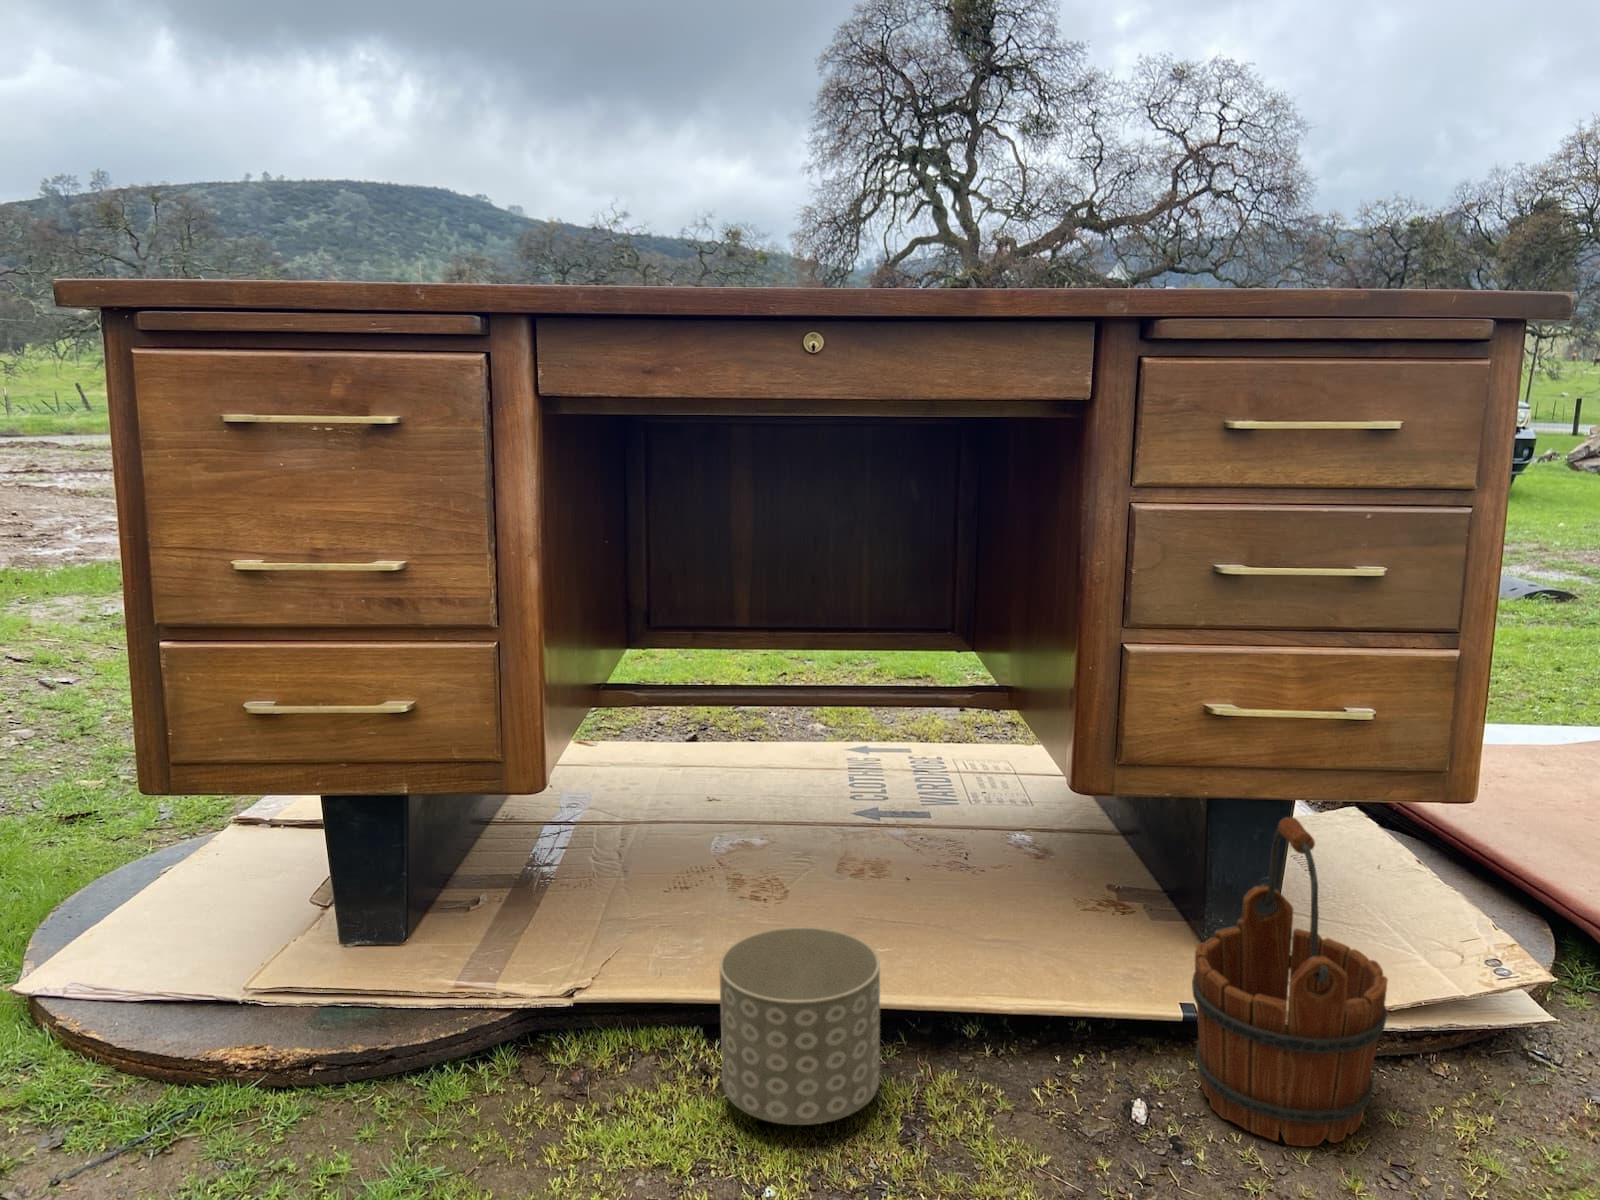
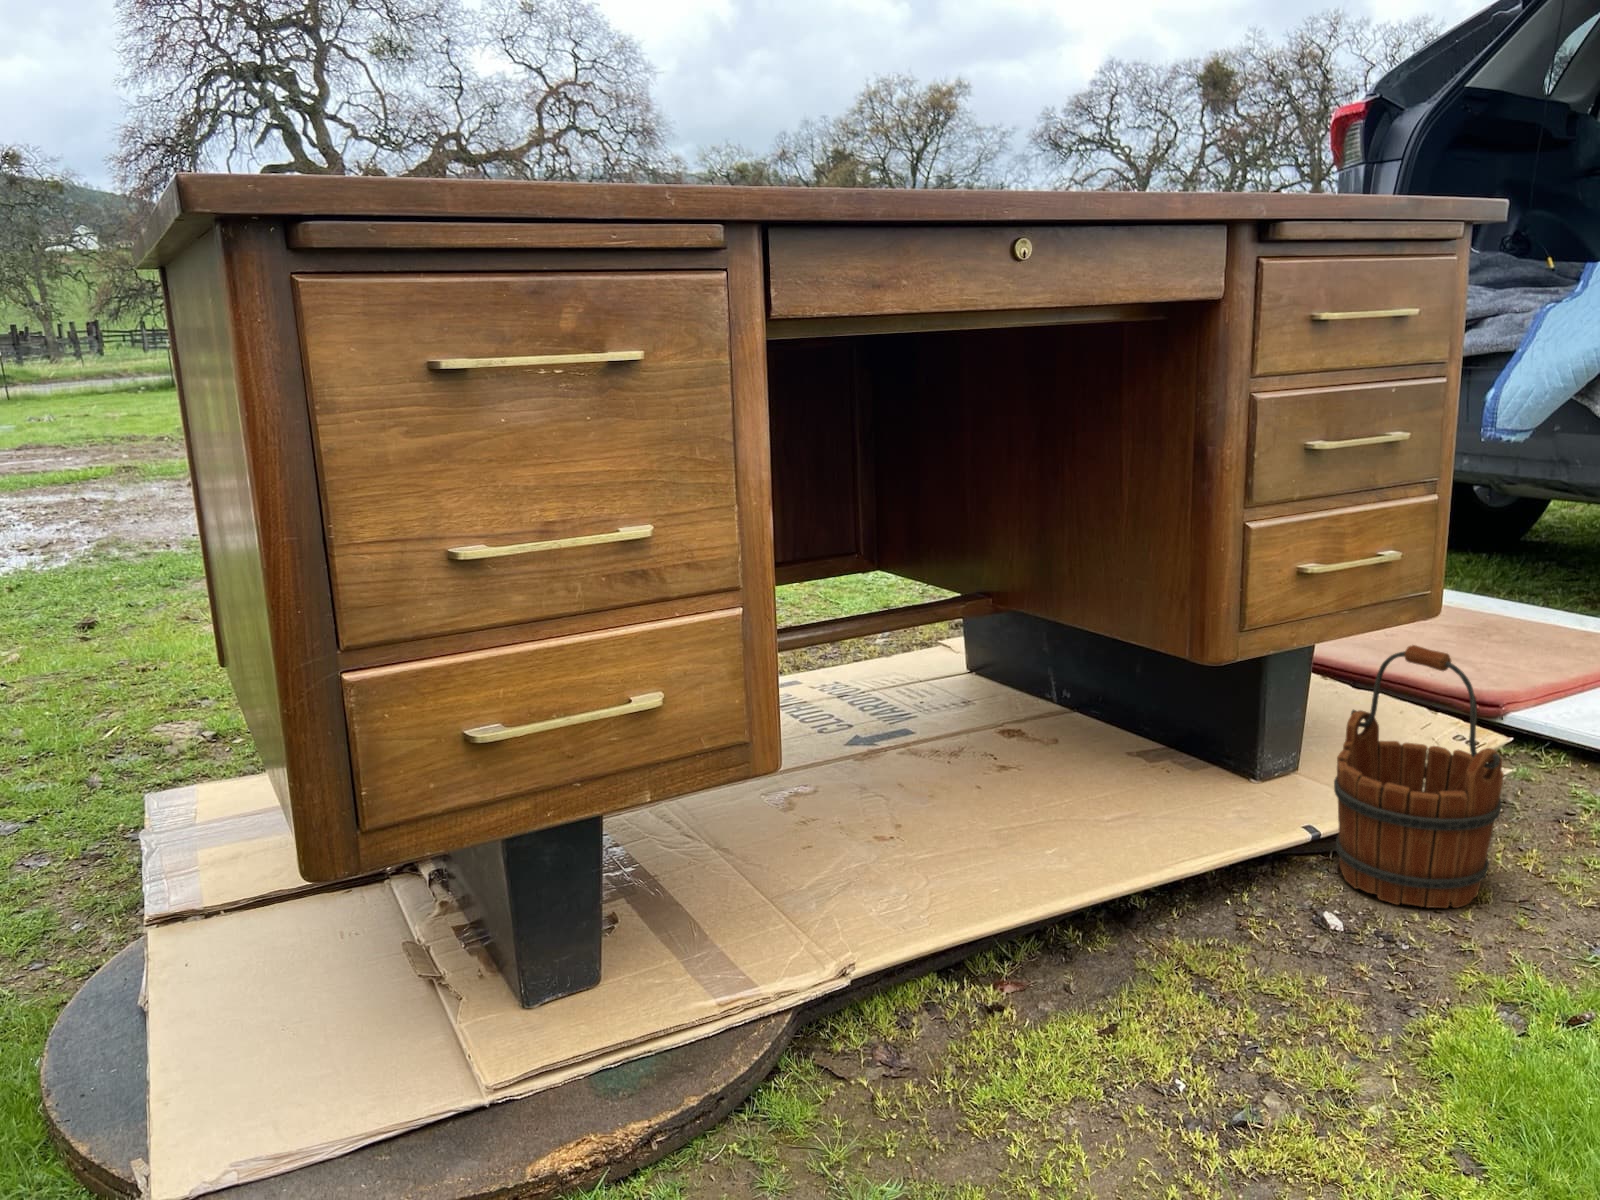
planter: present [720,927,880,1125] -> none [1036,830,1203,1021]

